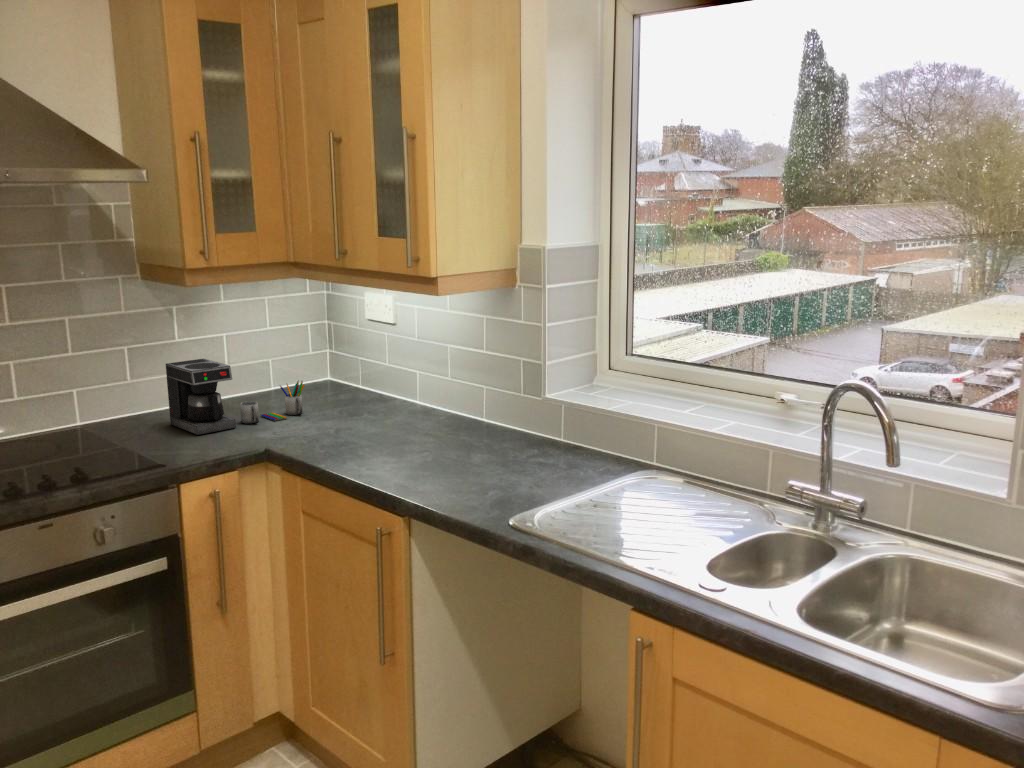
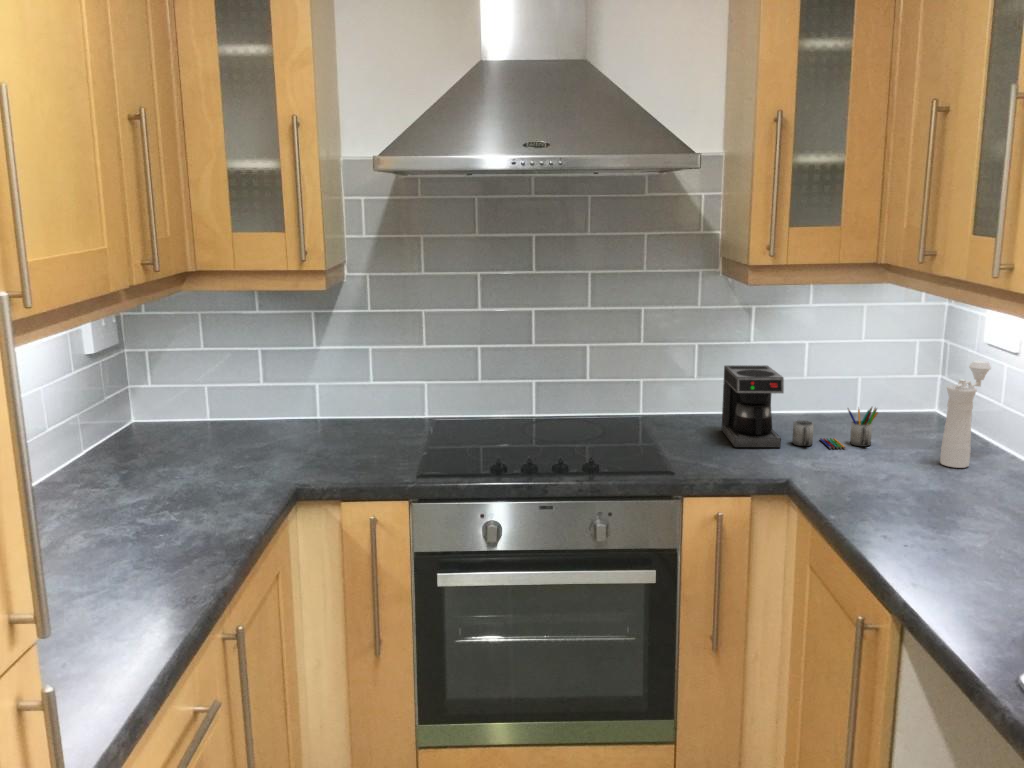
pepper mill: none [358,332,381,416] -> present [940,360,991,468]

